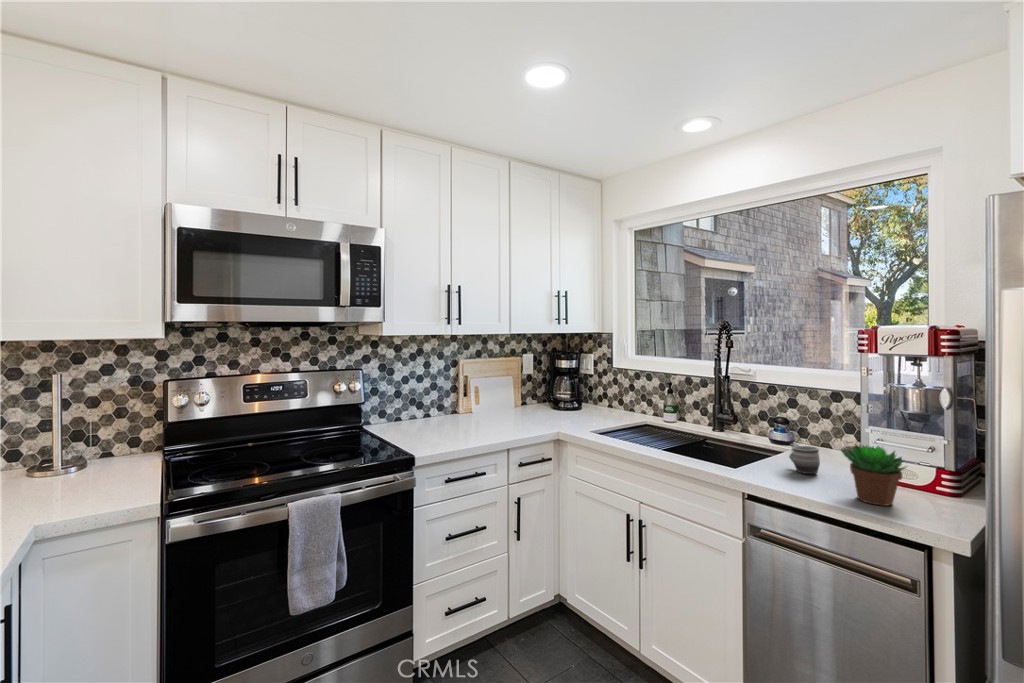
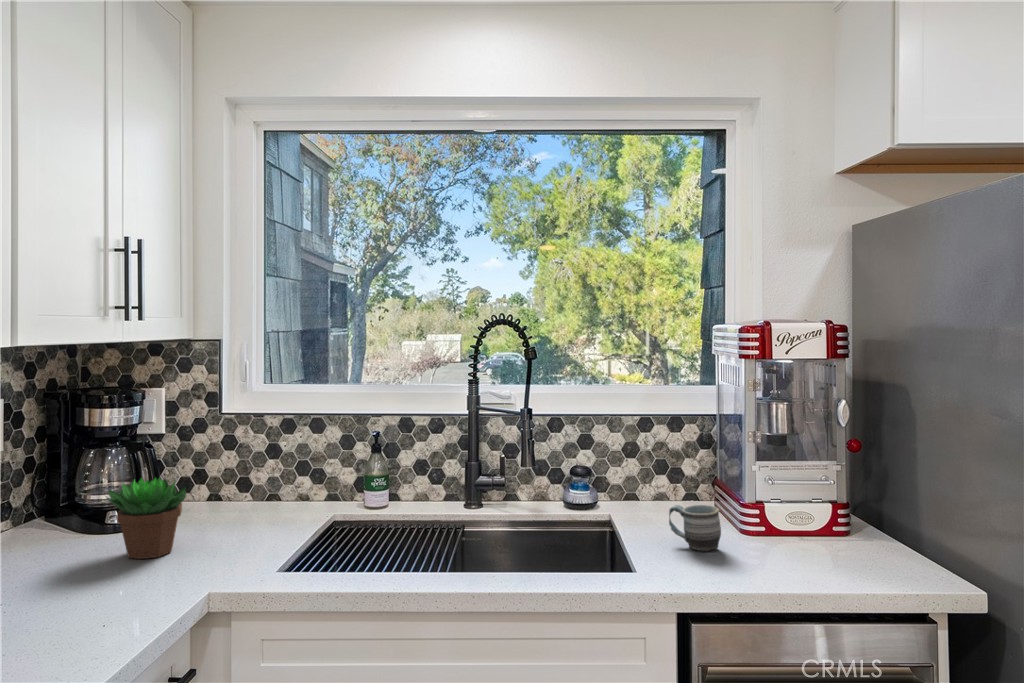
succulent plant: present [841,445,906,506] -> present [106,478,186,559]

